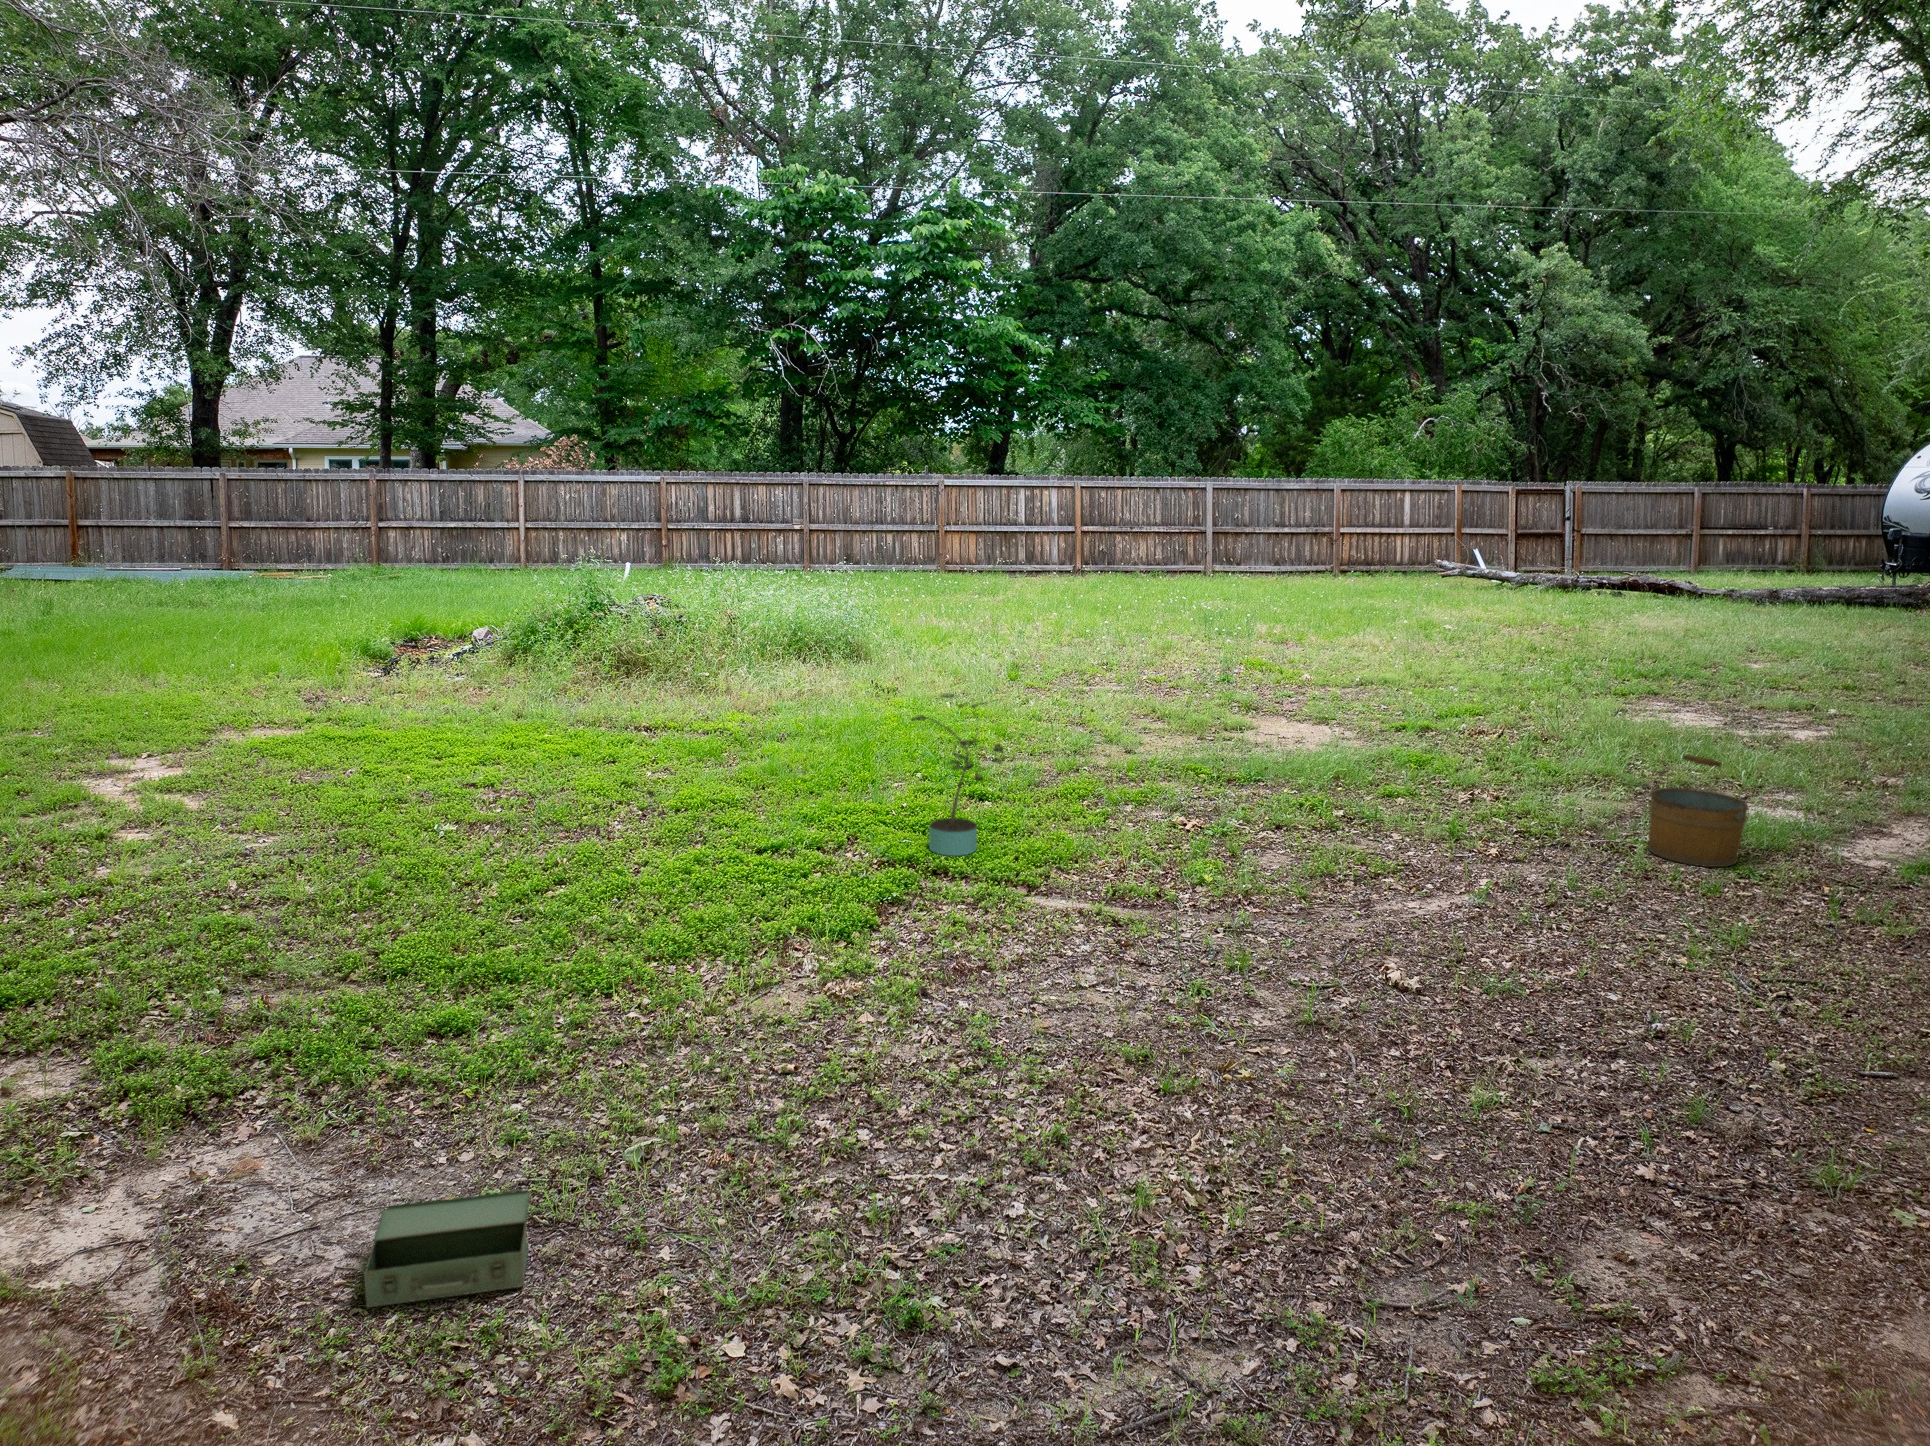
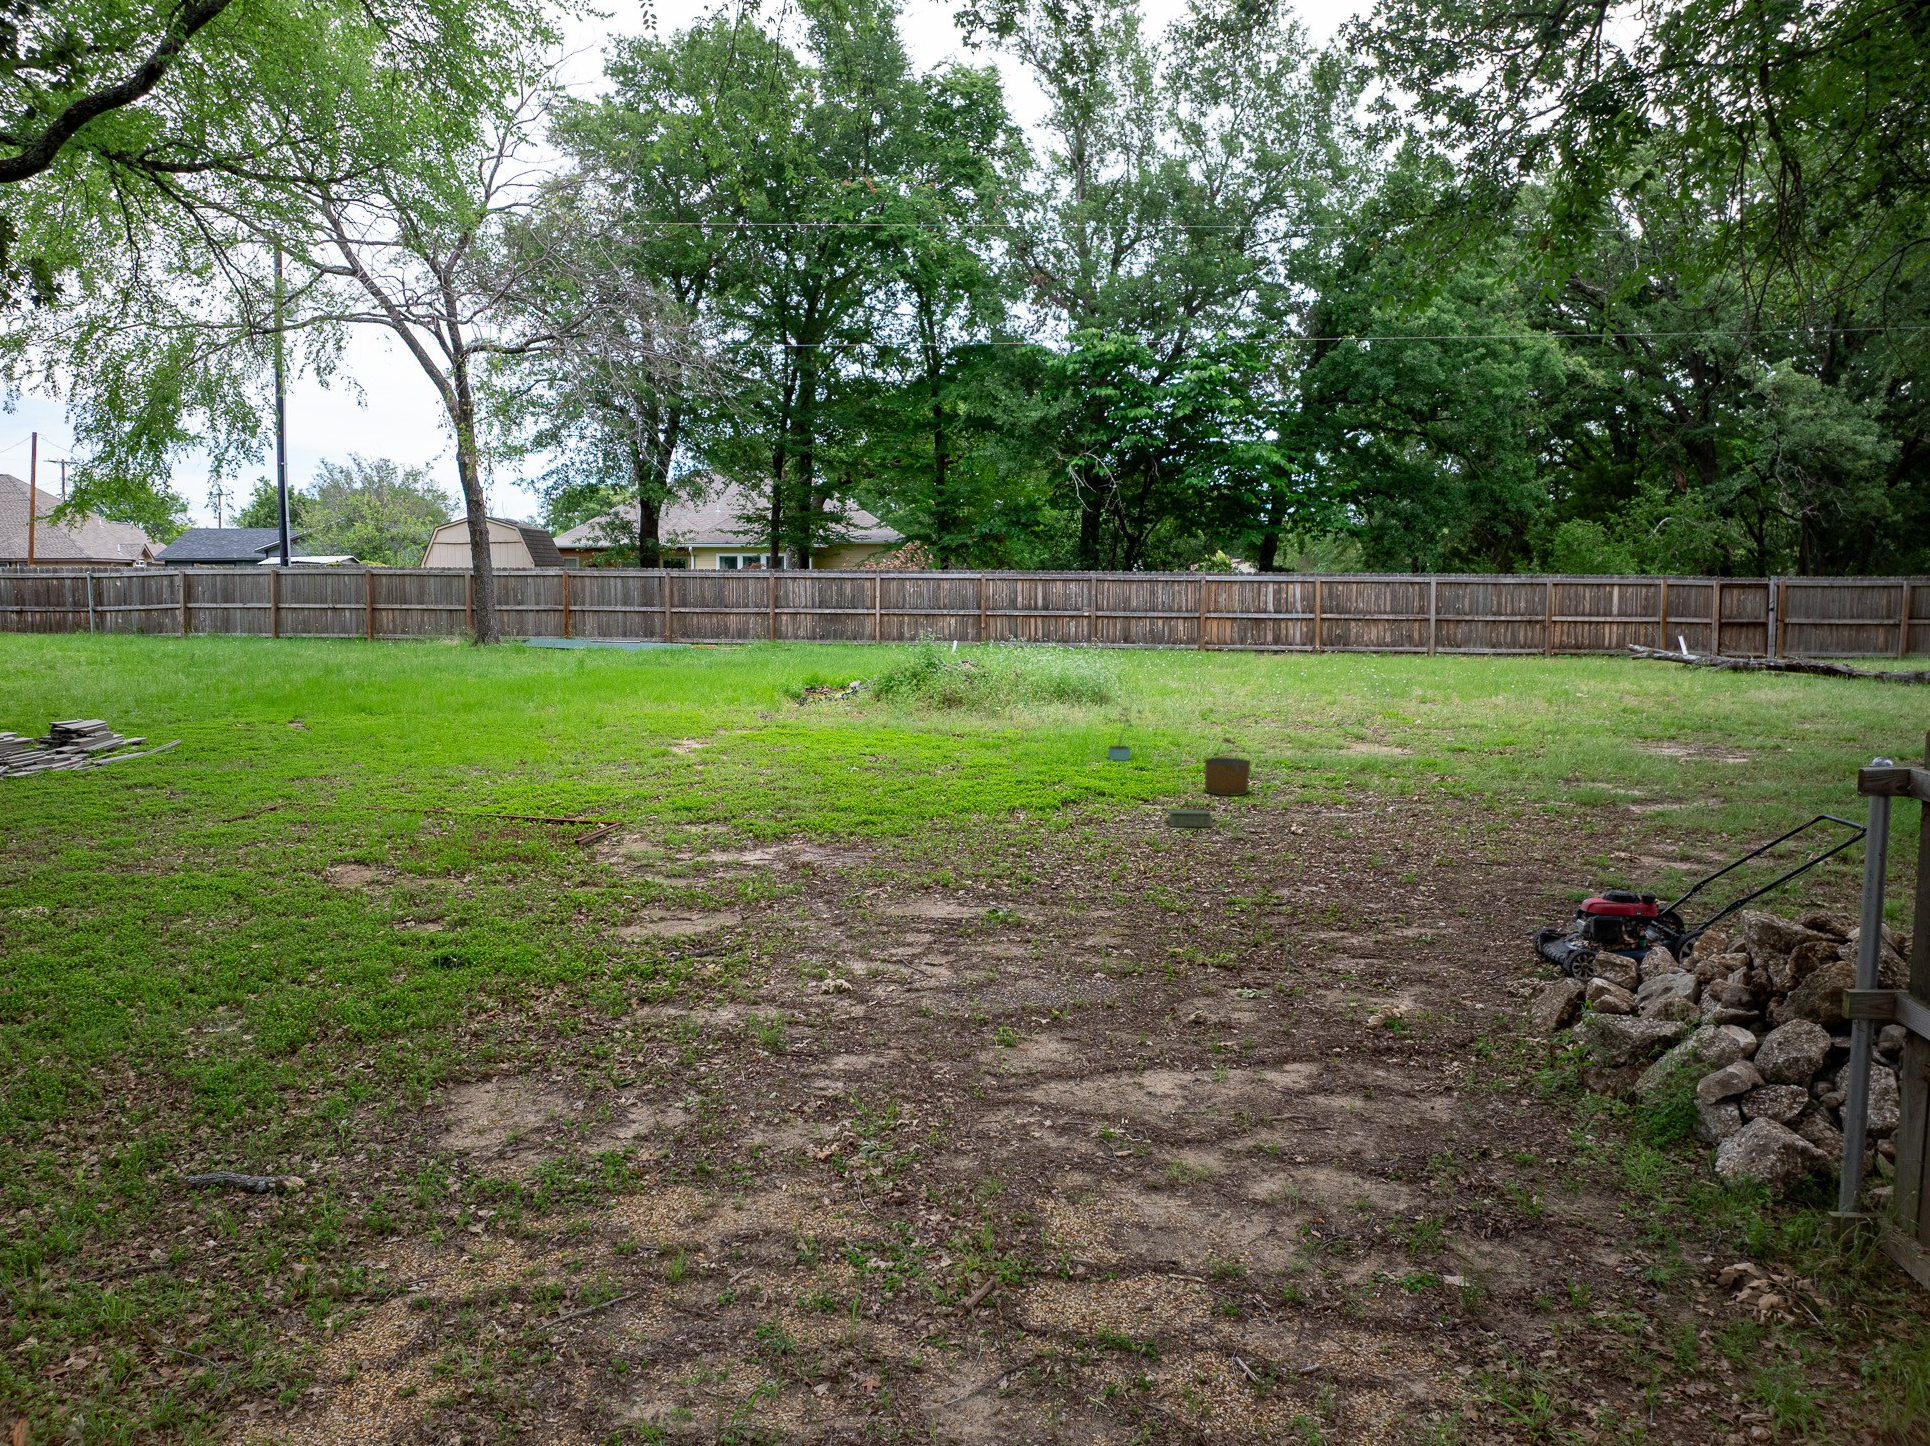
bucket: present [1648,755,1748,867] -> present [1205,738,1251,796]
toolbox: present [364,1190,531,1308] -> present [1167,809,1212,827]

